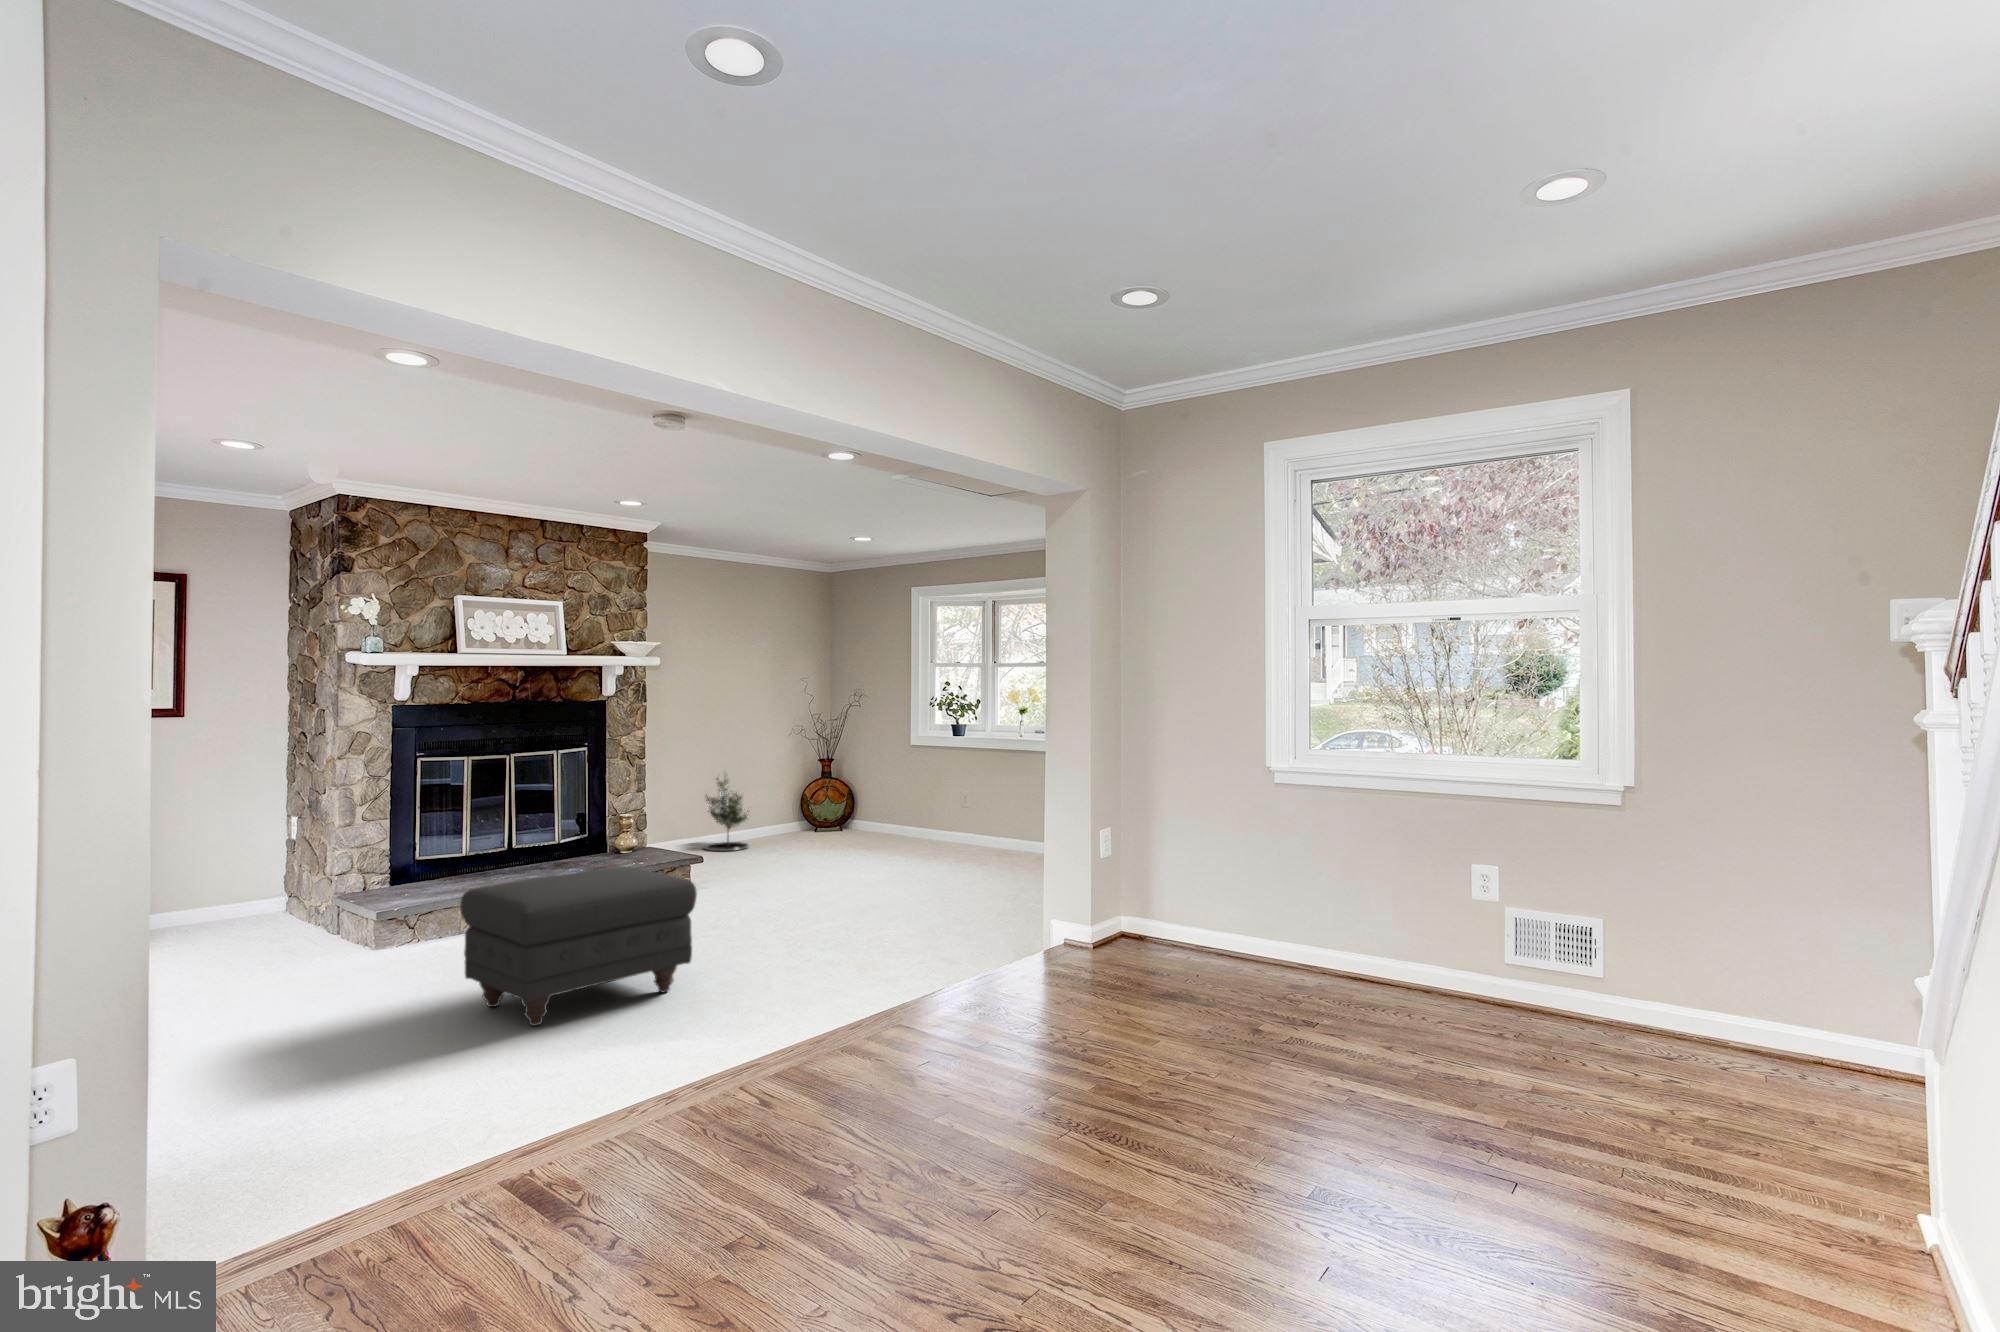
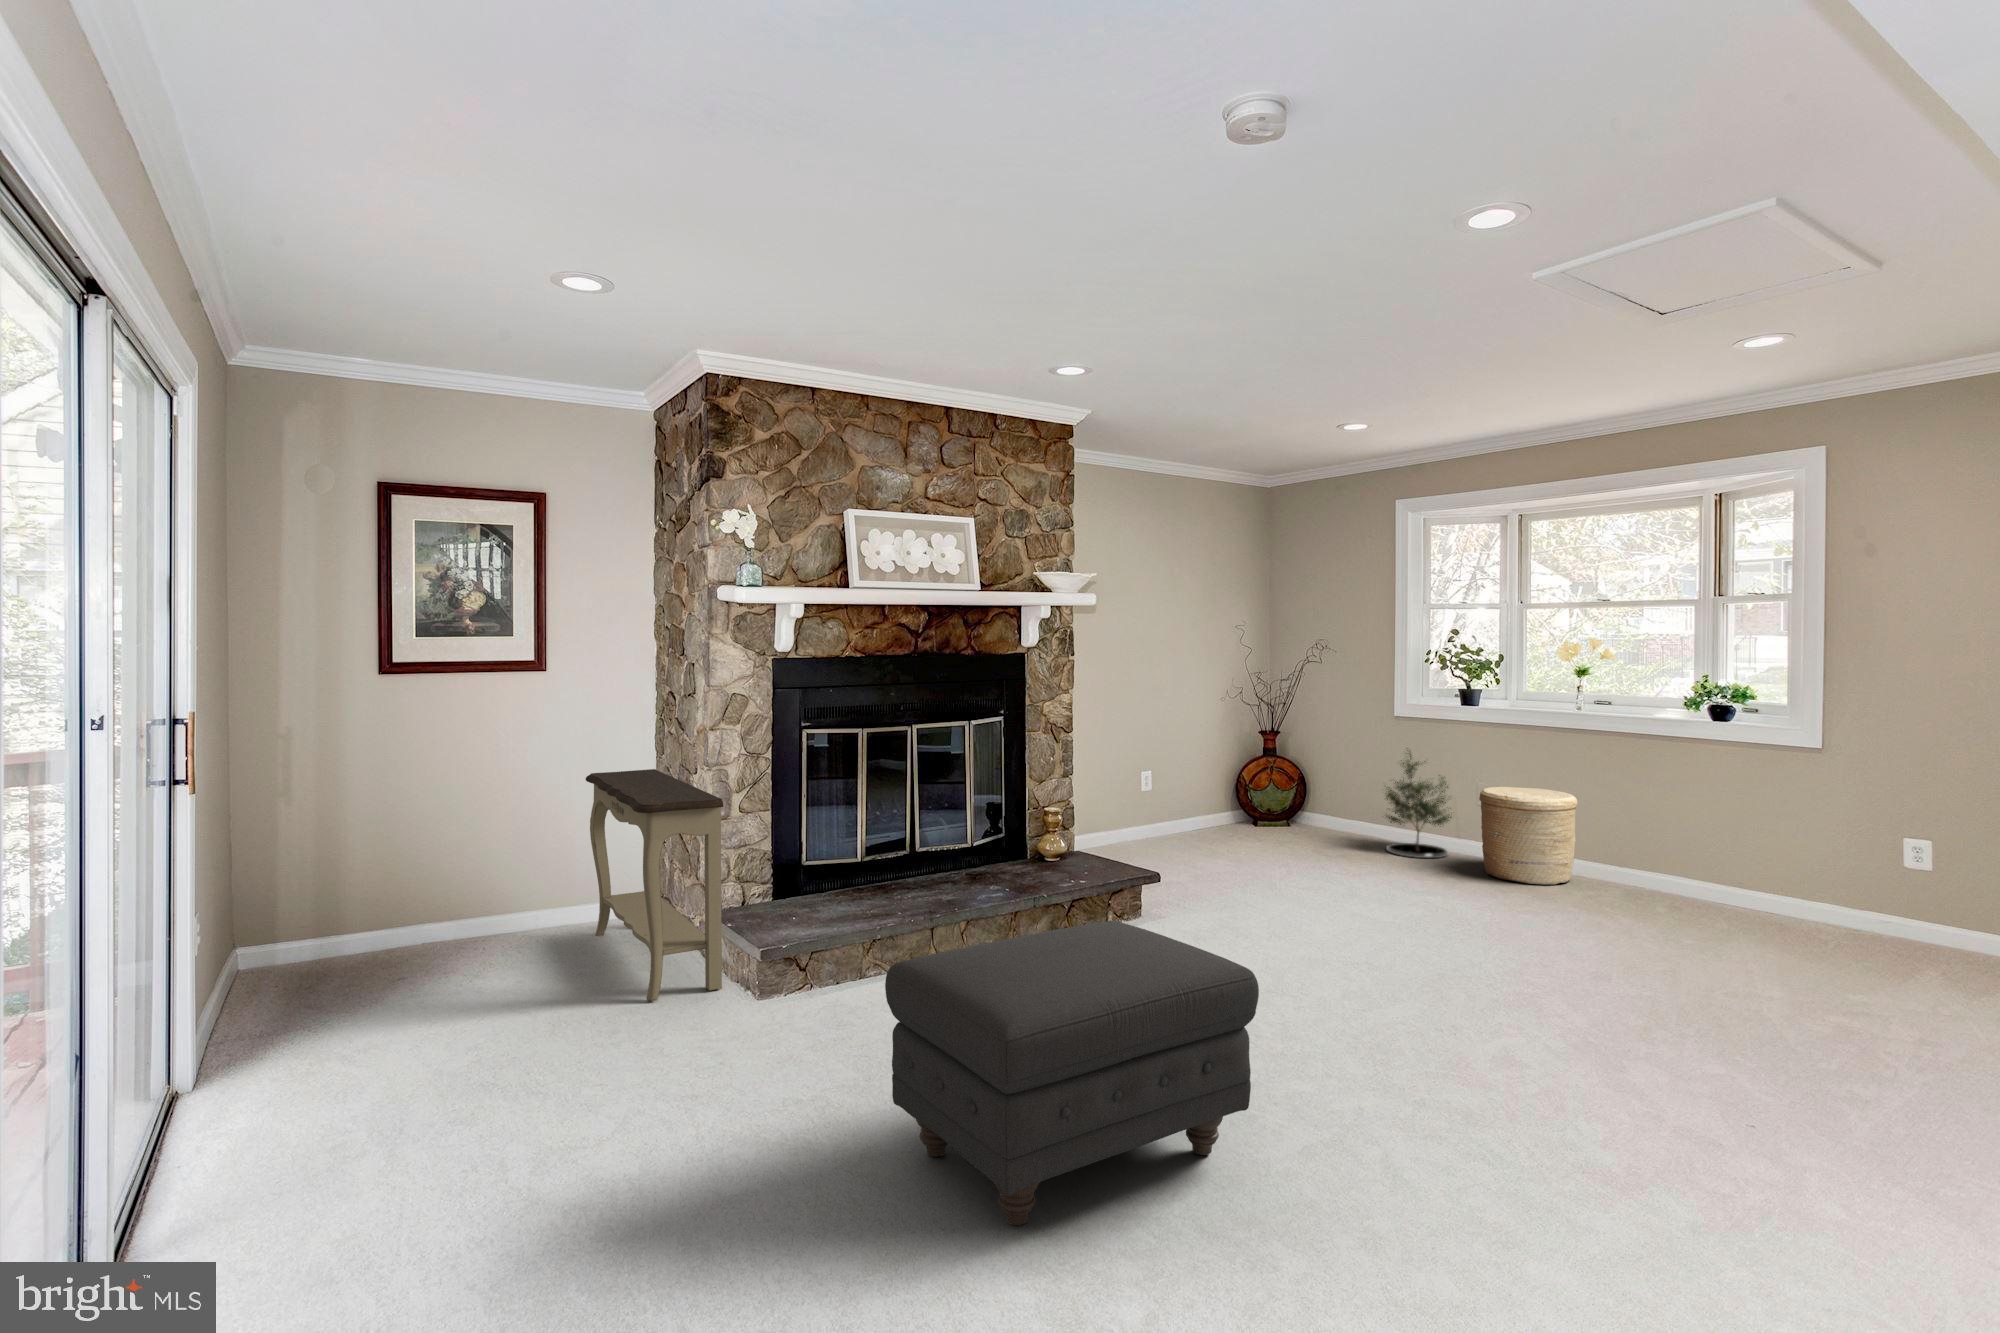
potted tree: present [705,778,749,851] -> present [1385,750,1452,858]
woven basket: none [953,792,1014,857] -> present [1479,787,1578,884]
console table: none [225,794,349,958] -> present [586,769,723,1001]

